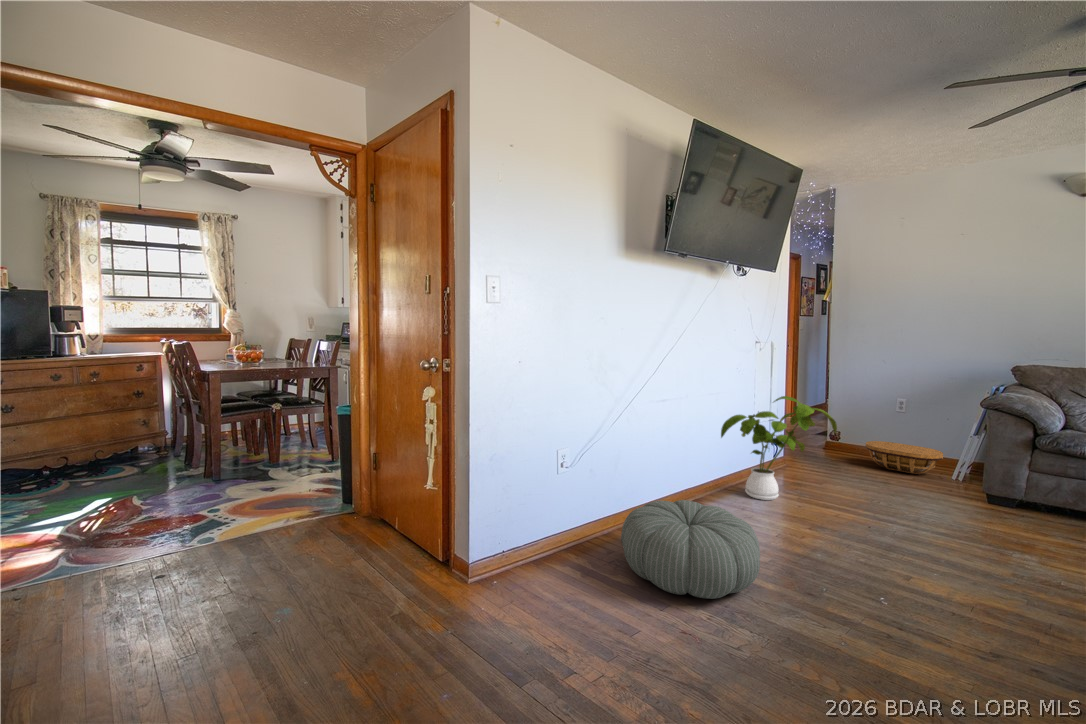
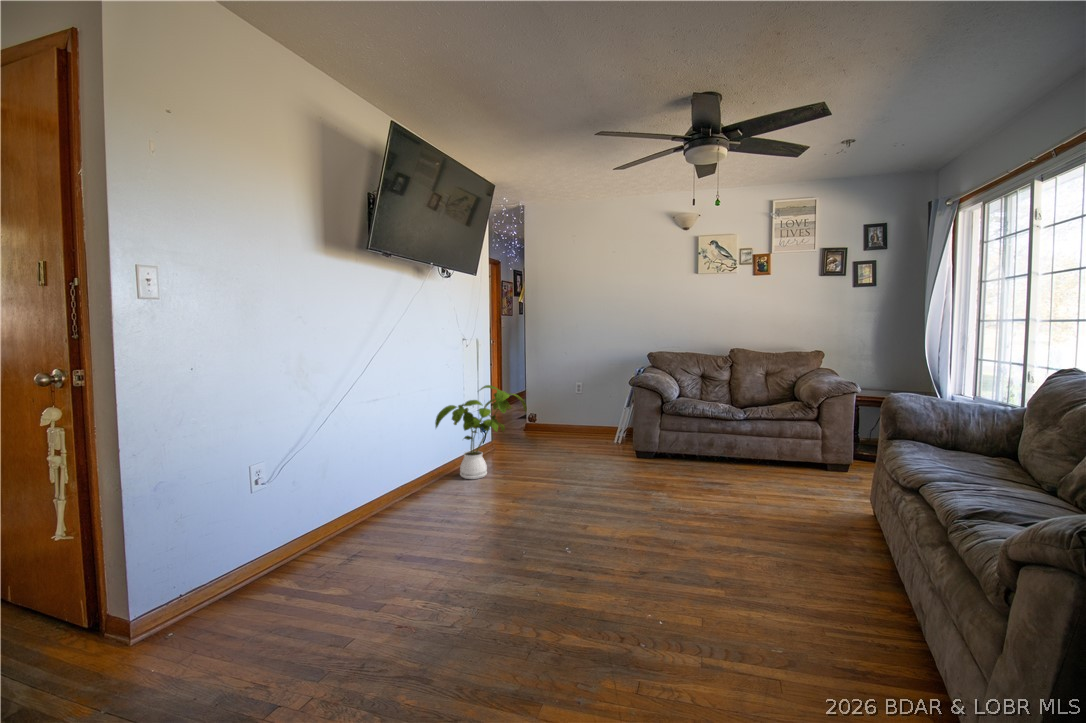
basket: present [866,441,943,474] -> none [552,416,600,439]
pouf: present [621,500,760,599] -> none [337,491,468,580]

